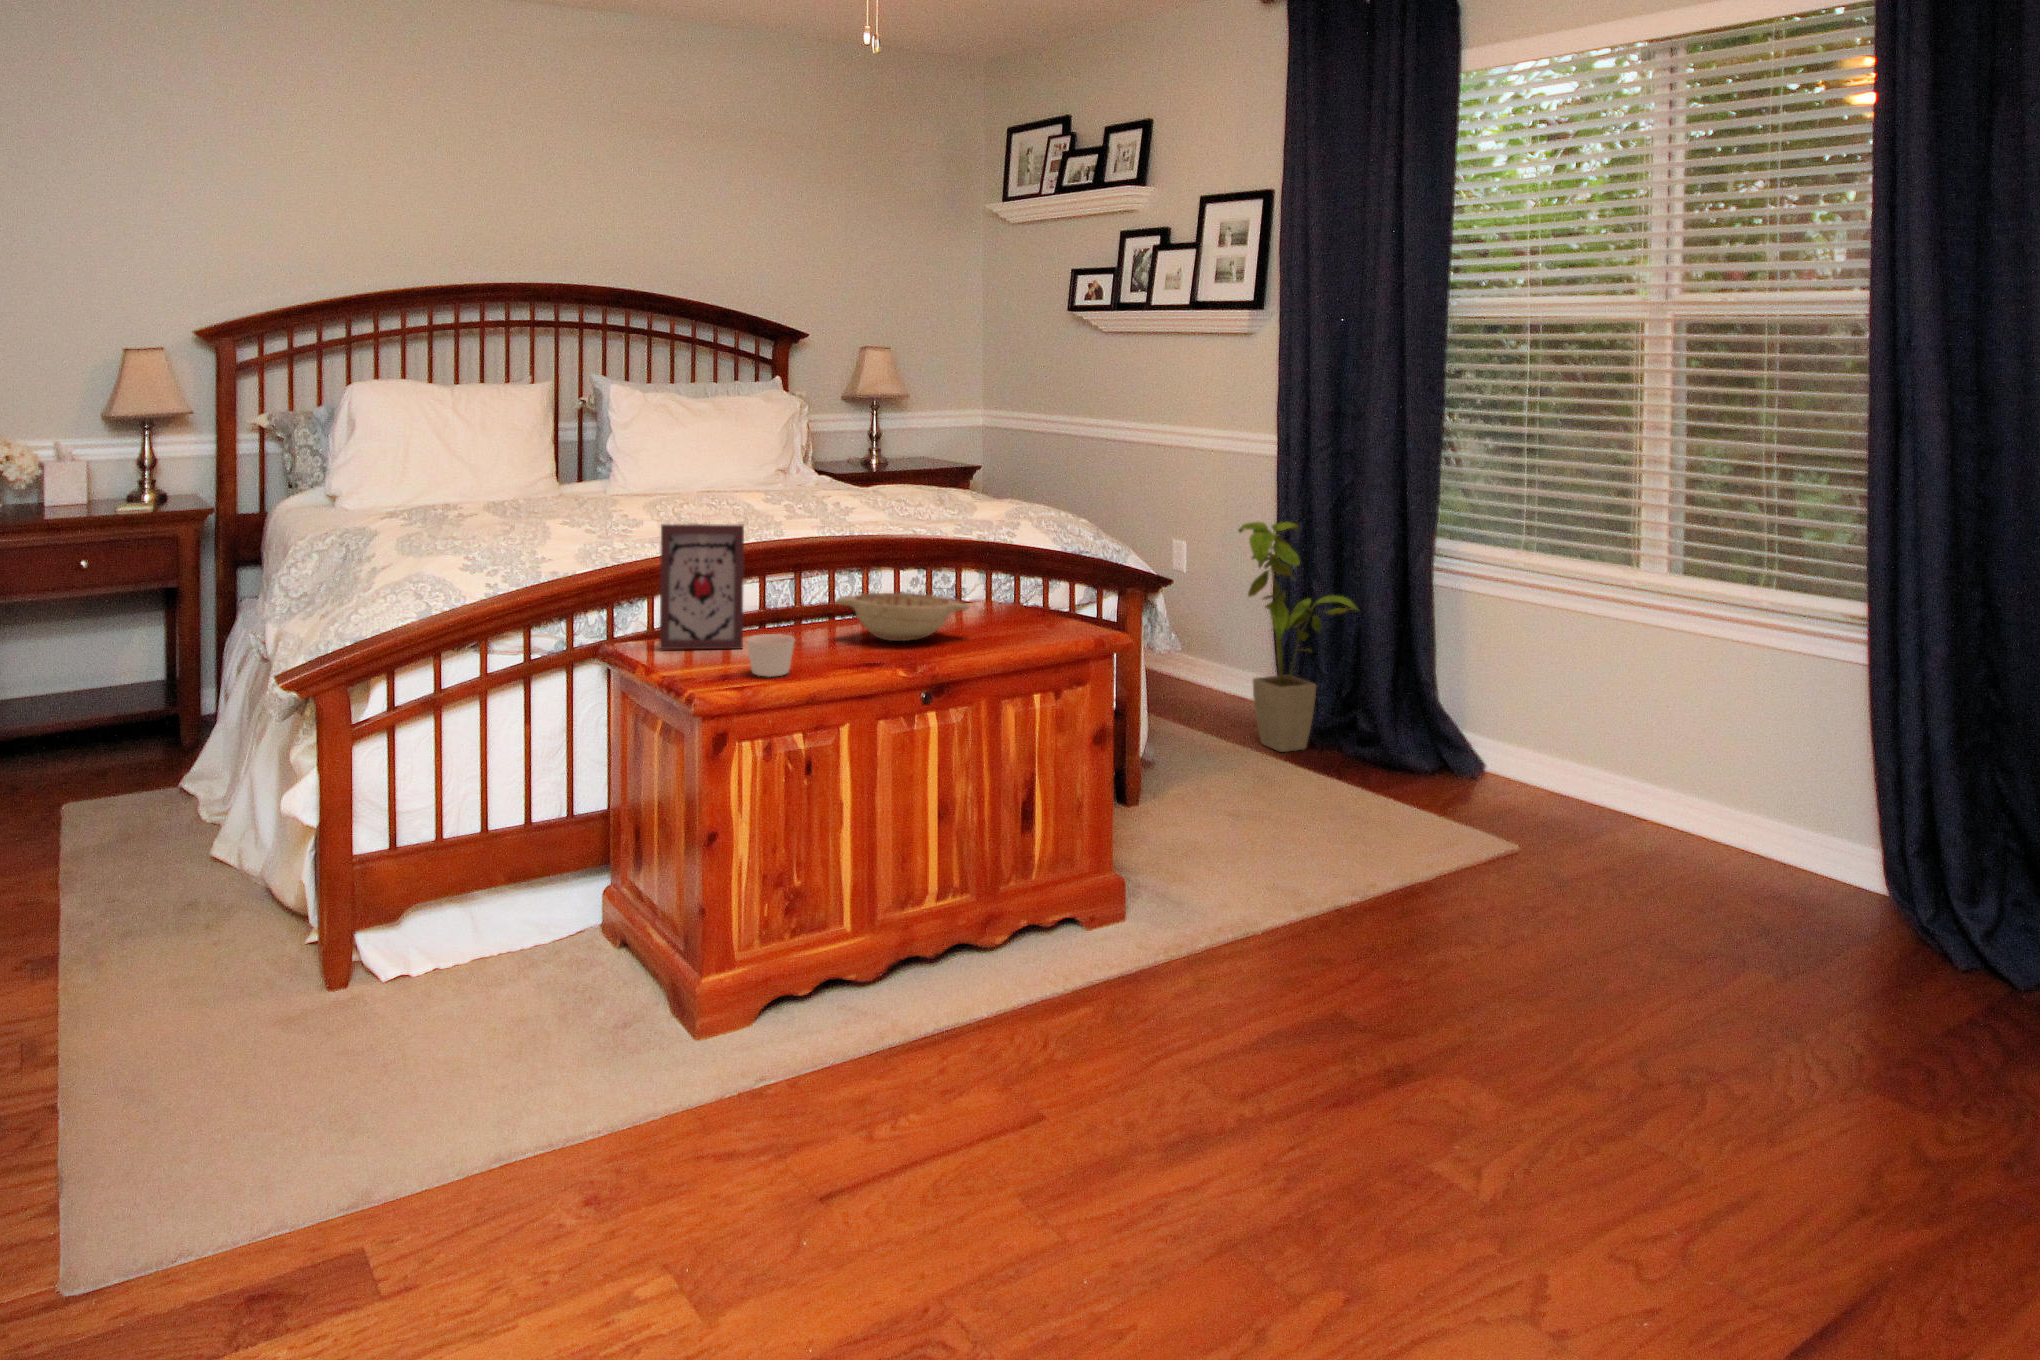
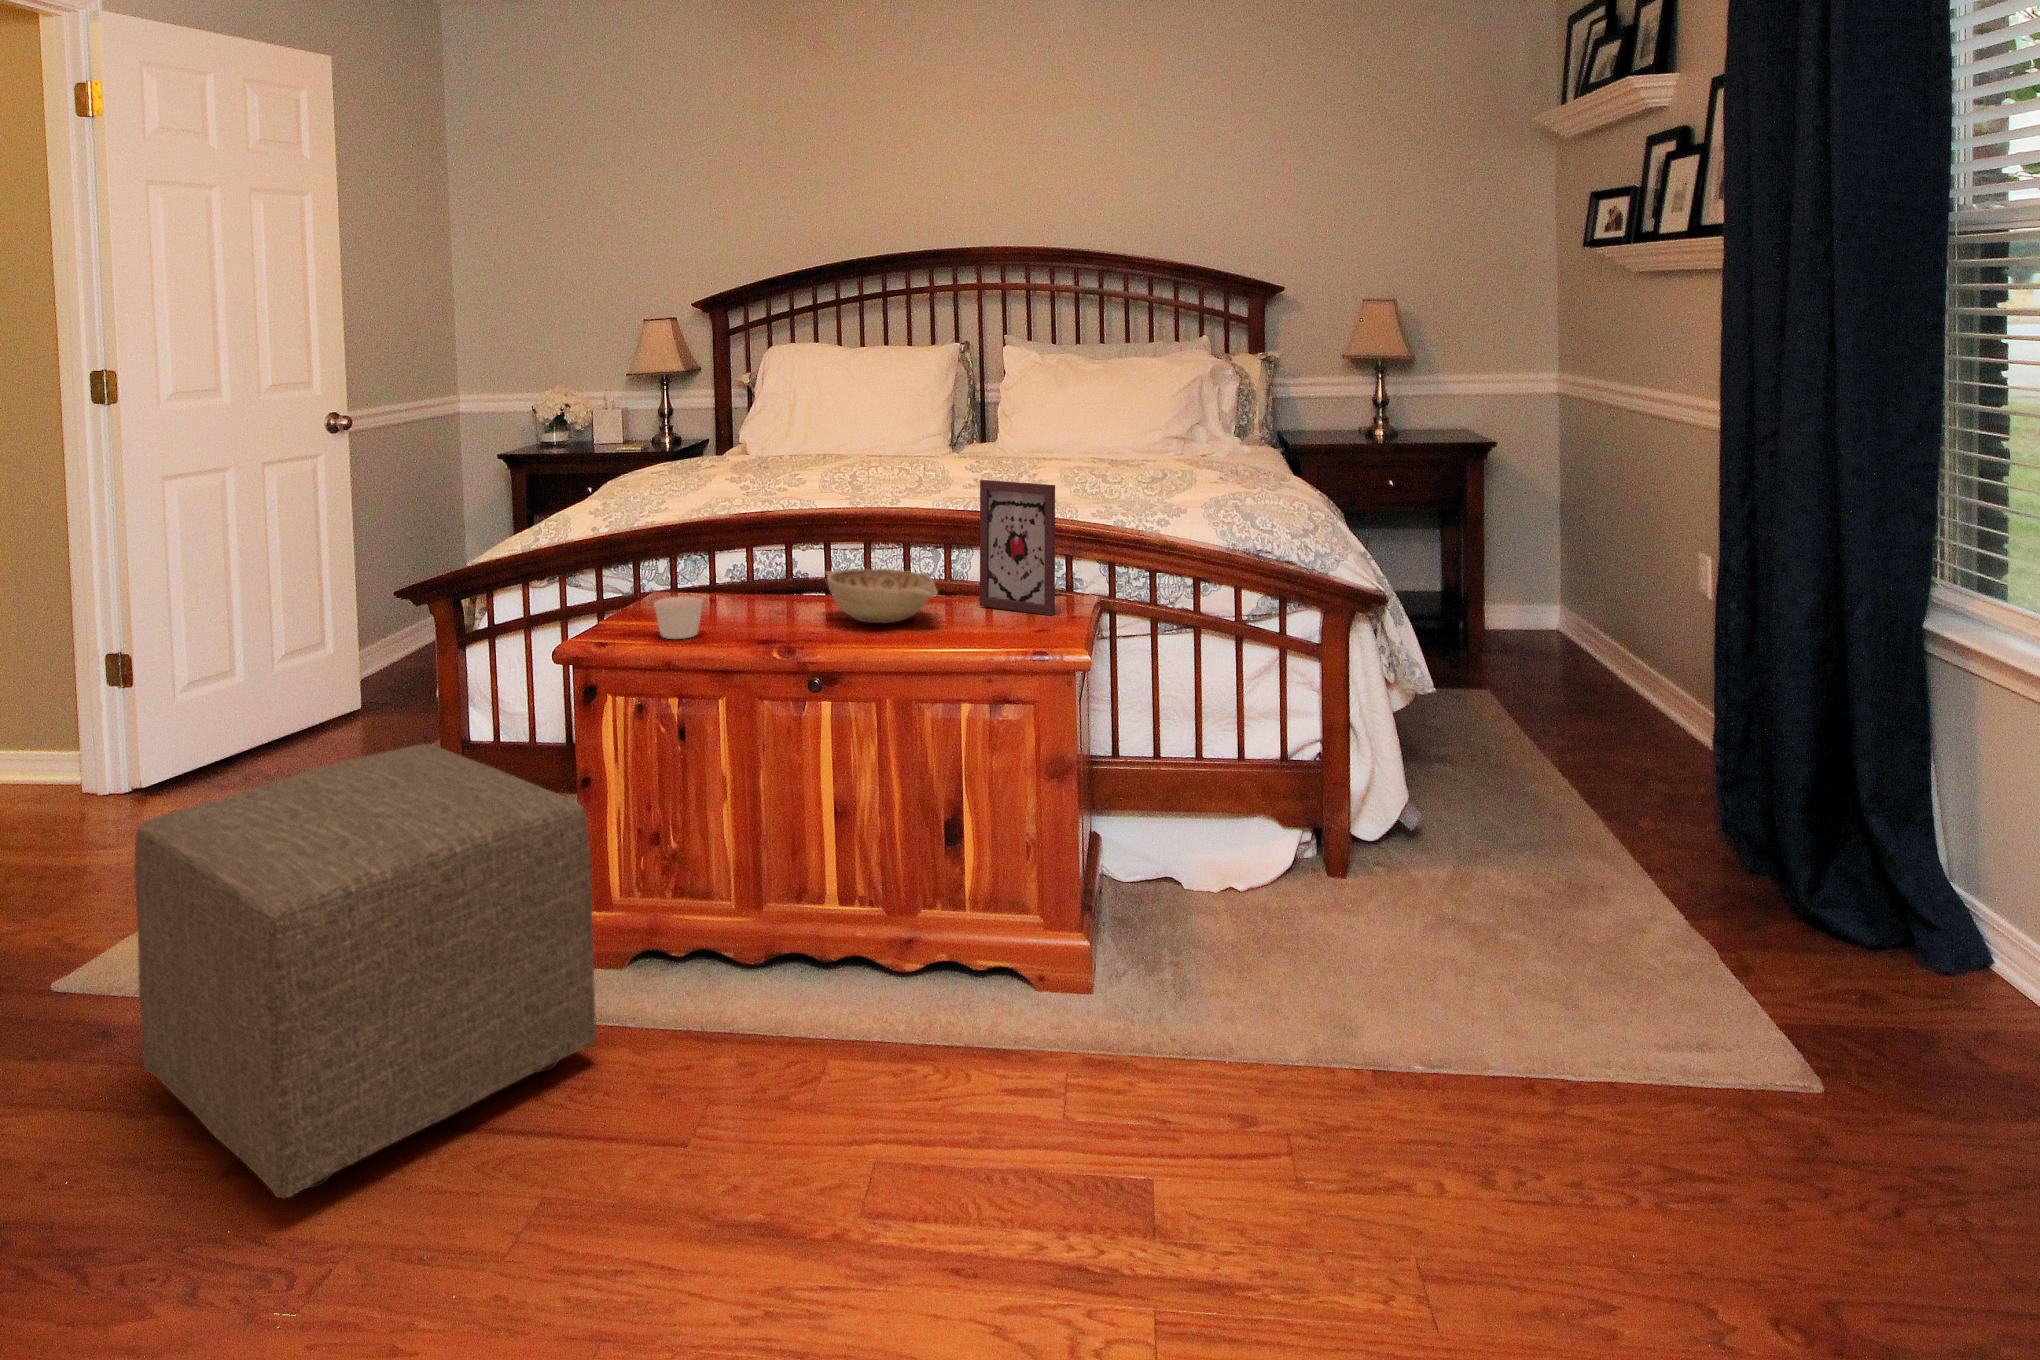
house plant: present [1238,522,1357,752] -> none [1587,531,1777,859]
picture frame: present [660,524,744,649] -> present [980,480,1055,616]
ottoman: none [454,827,869,1269] -> present [134,744,596,1198]

